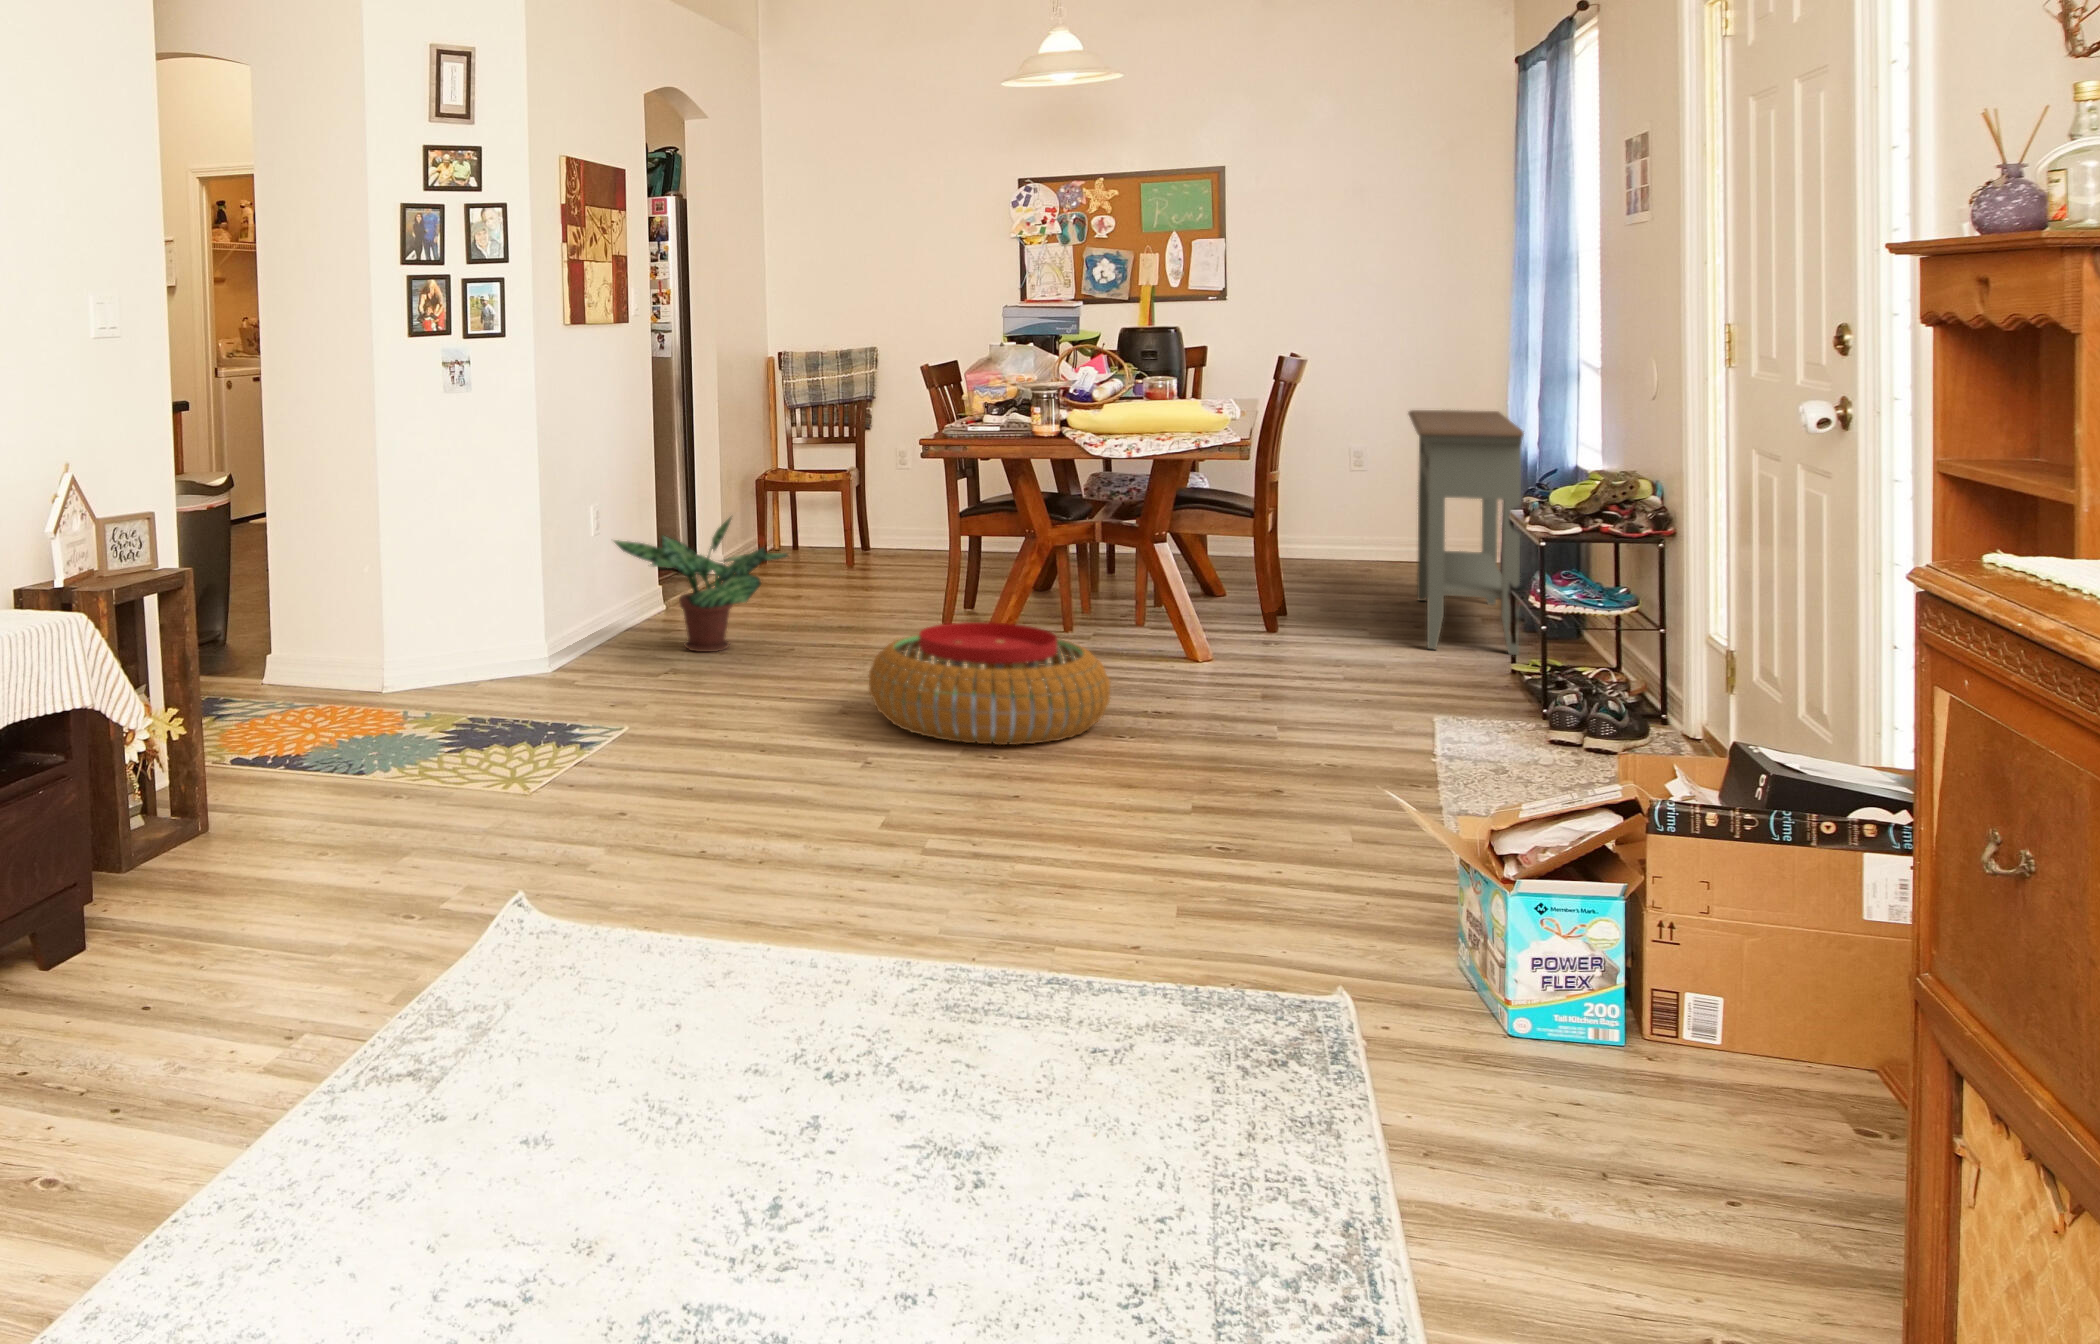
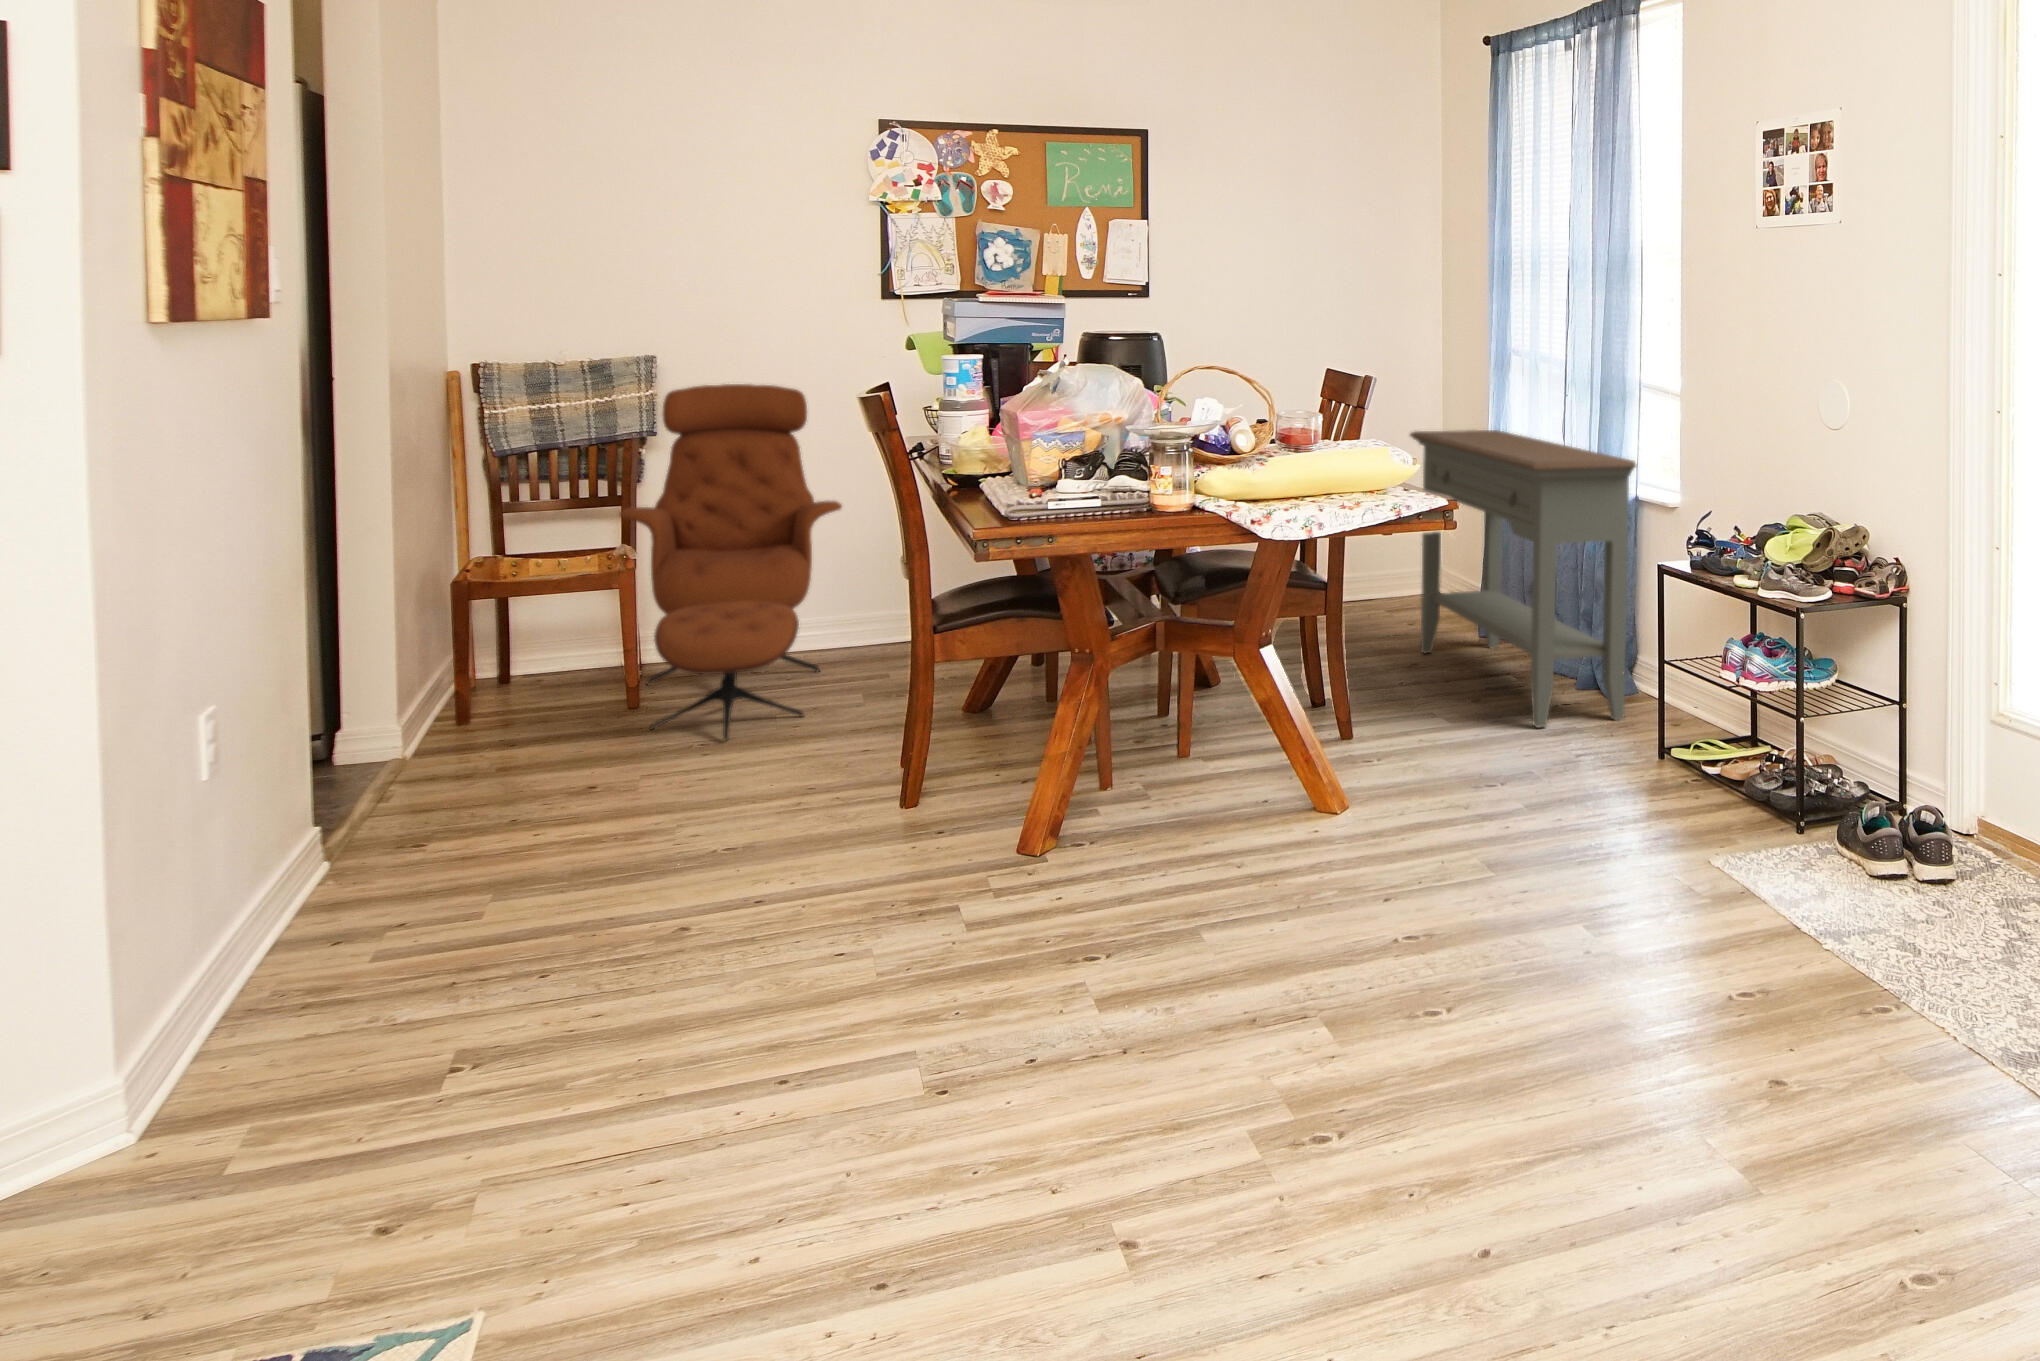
lounge chair: none [844,368,978,590] -> present [619,384,842,741]
potted plant: present [614,517,788,652] -> none [256,682,662,966]
pouf: present [868,622,1110,745] -> none [994,830,1409,1097]

